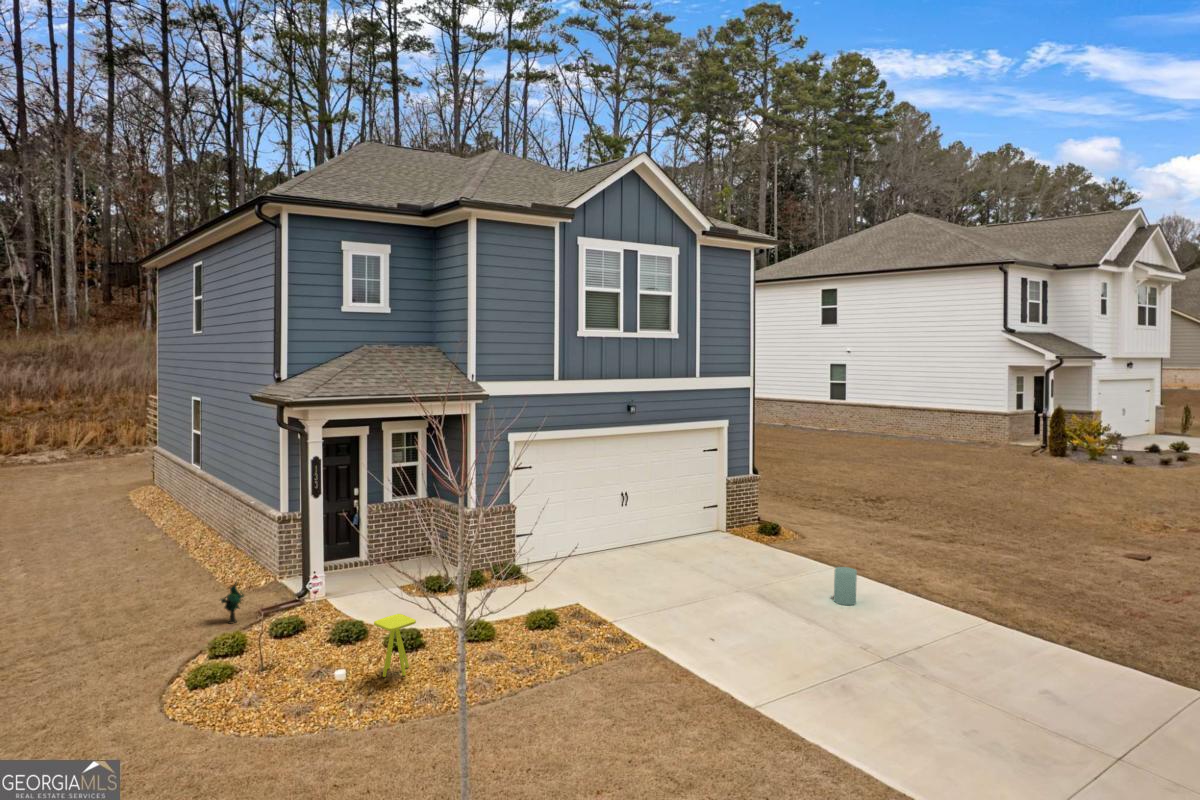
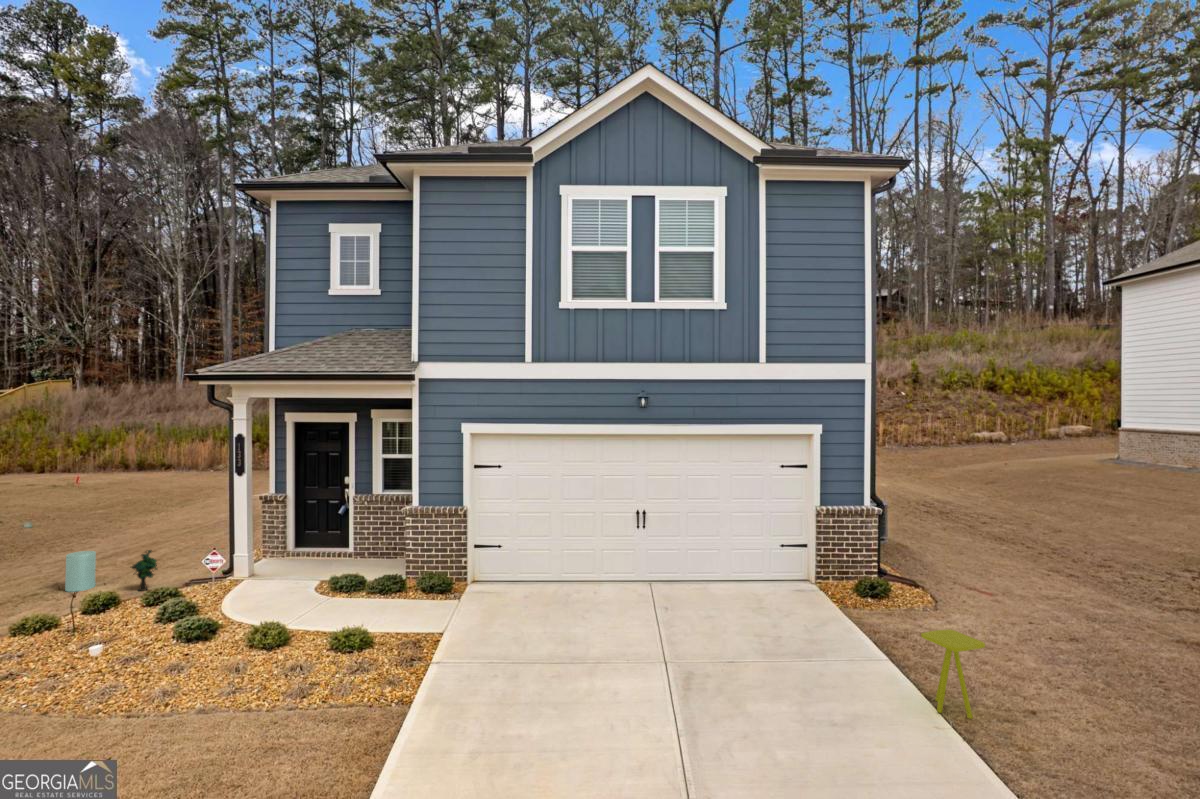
trash can: present [832,567,857,605] -> present [65,551,96,592]
side table: present [374,614,416,677] -> present [921,629,985,719]

